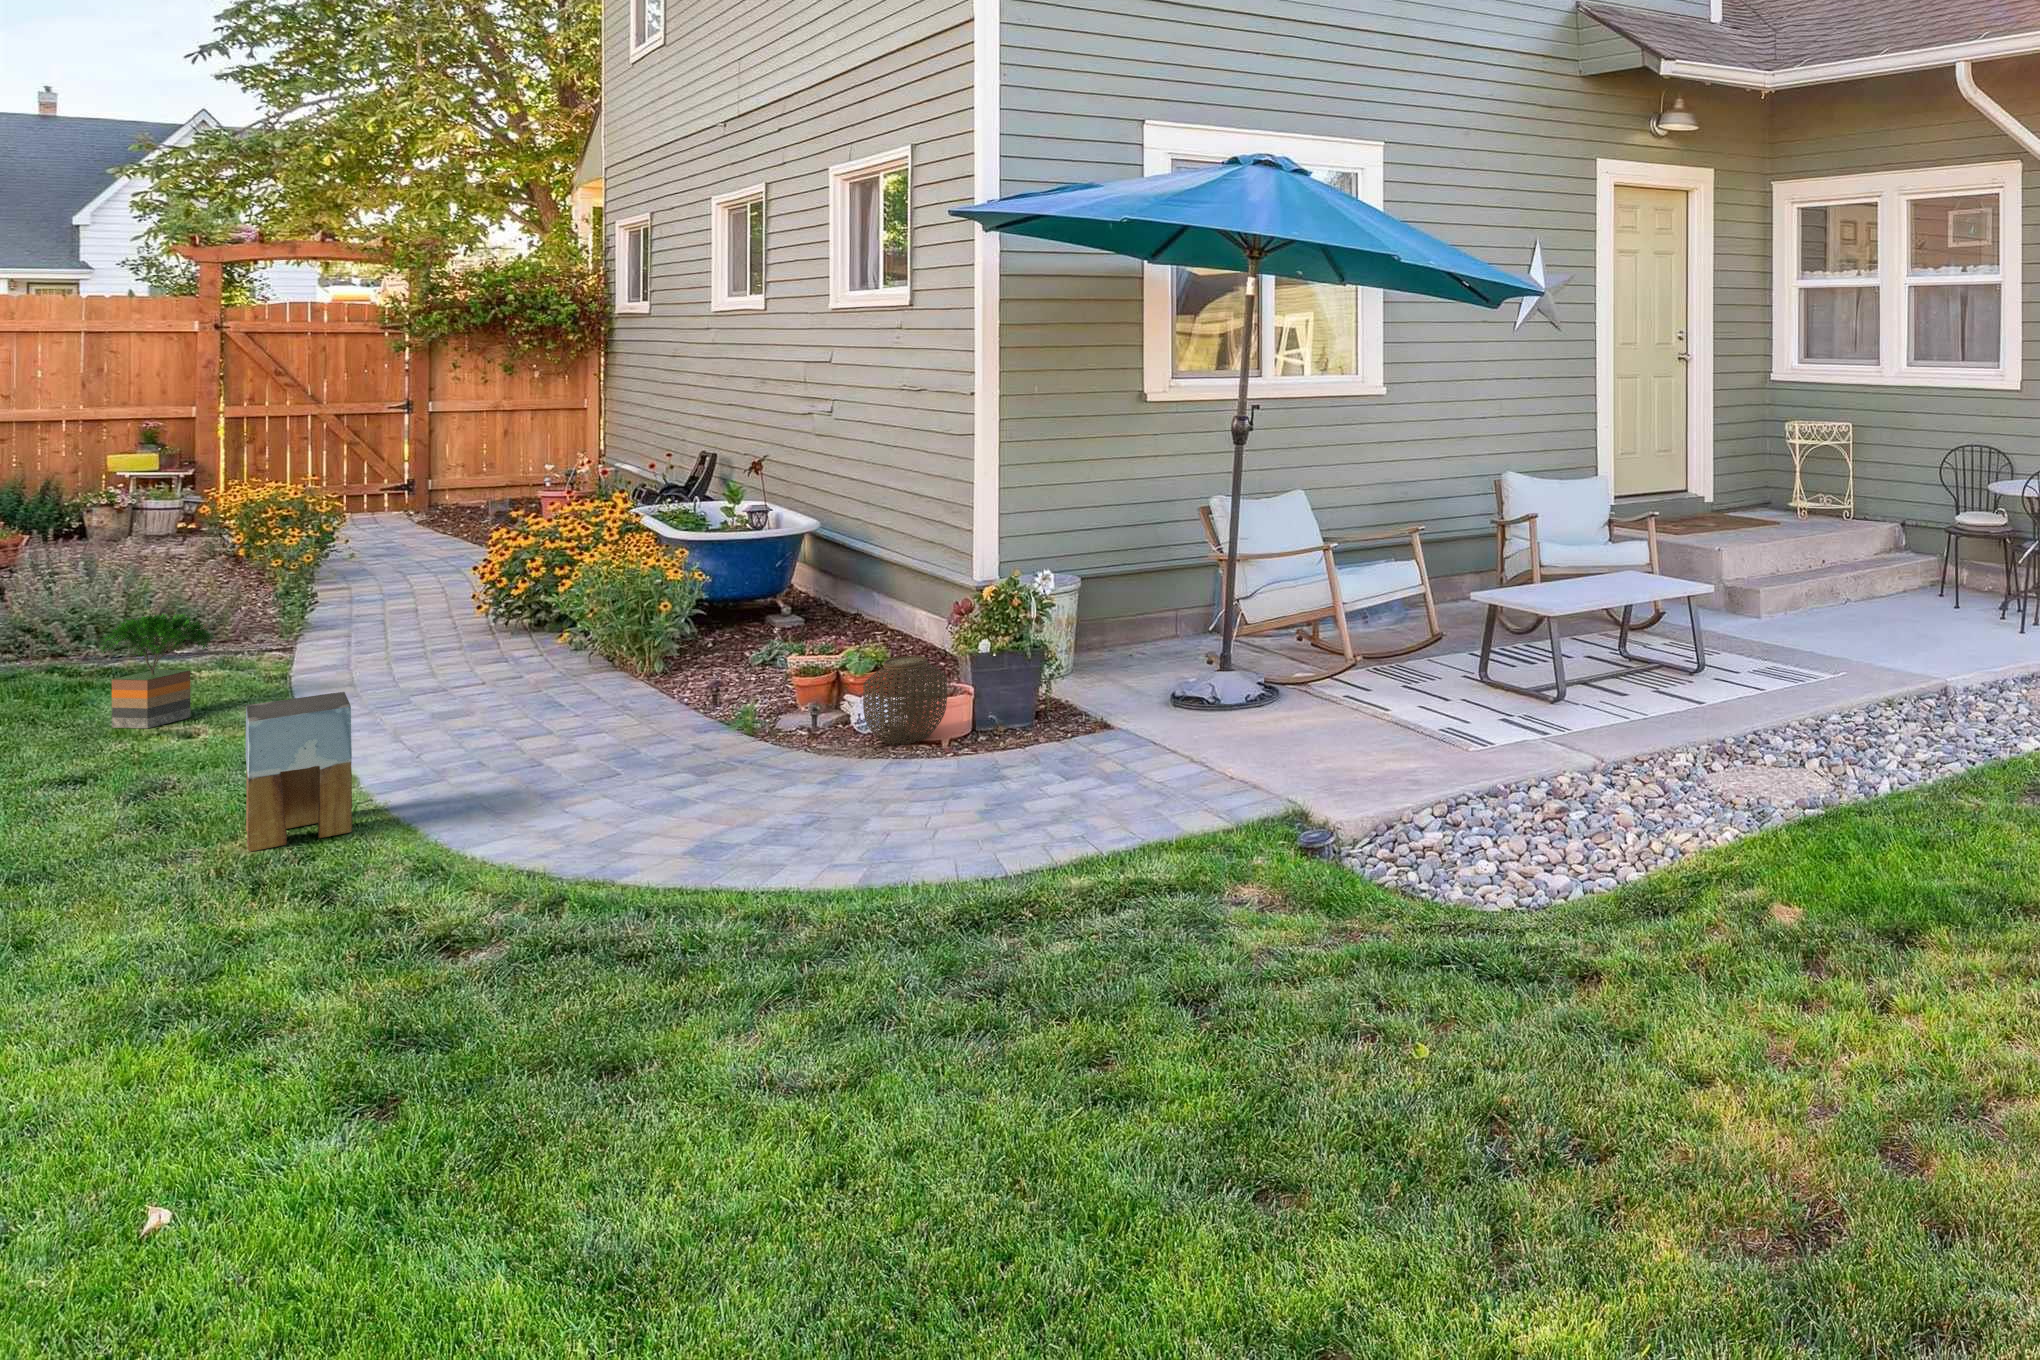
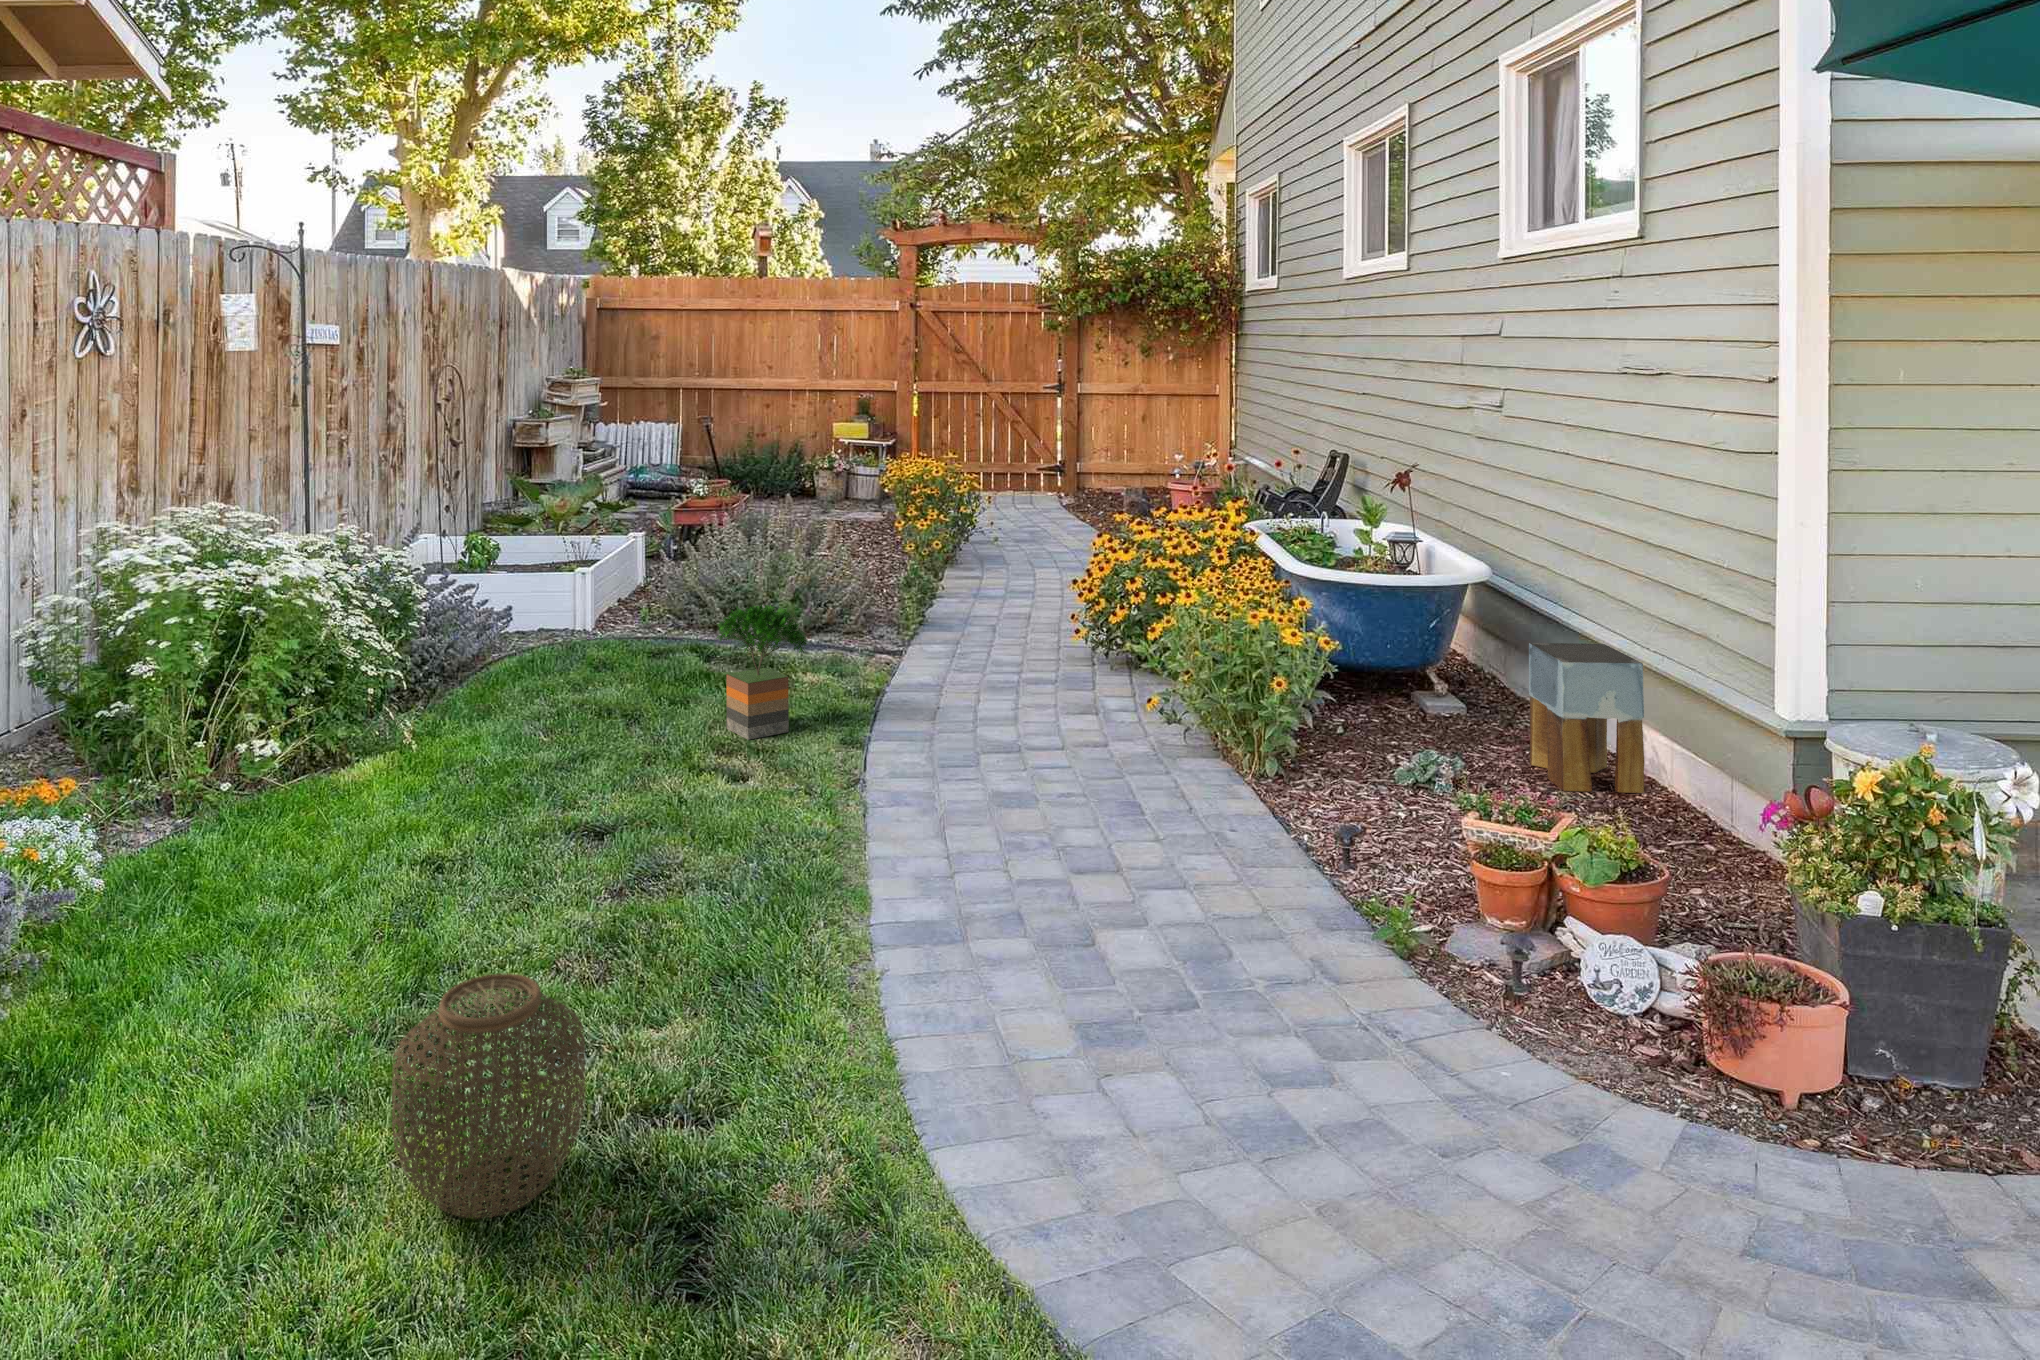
woven basket: present [863,656,947,745] -> present [392,974,585,1218]
stool: present [246,692,352,852] -> present [1529,643,1644,793]

